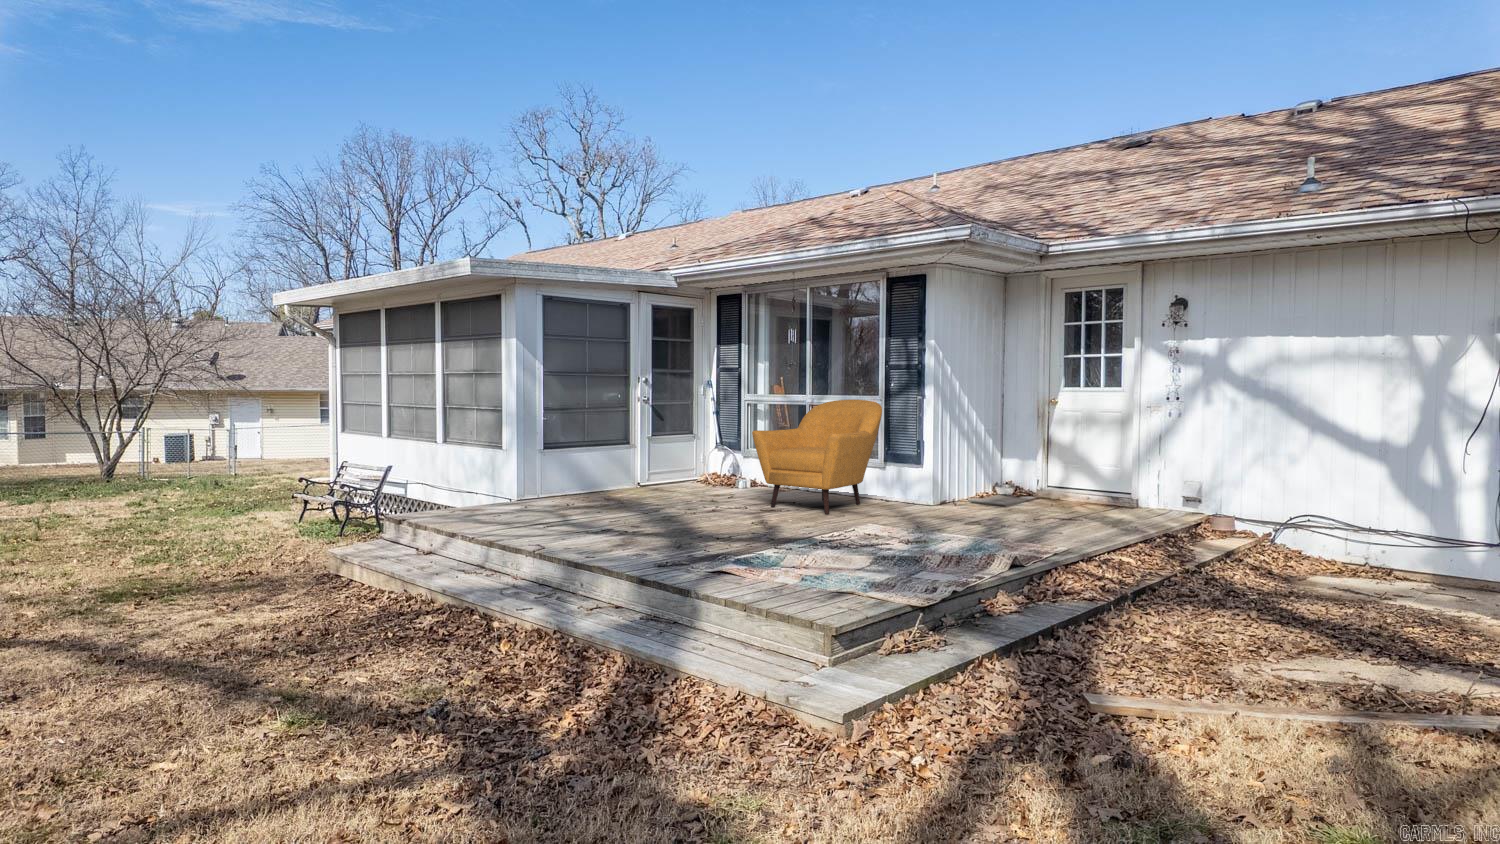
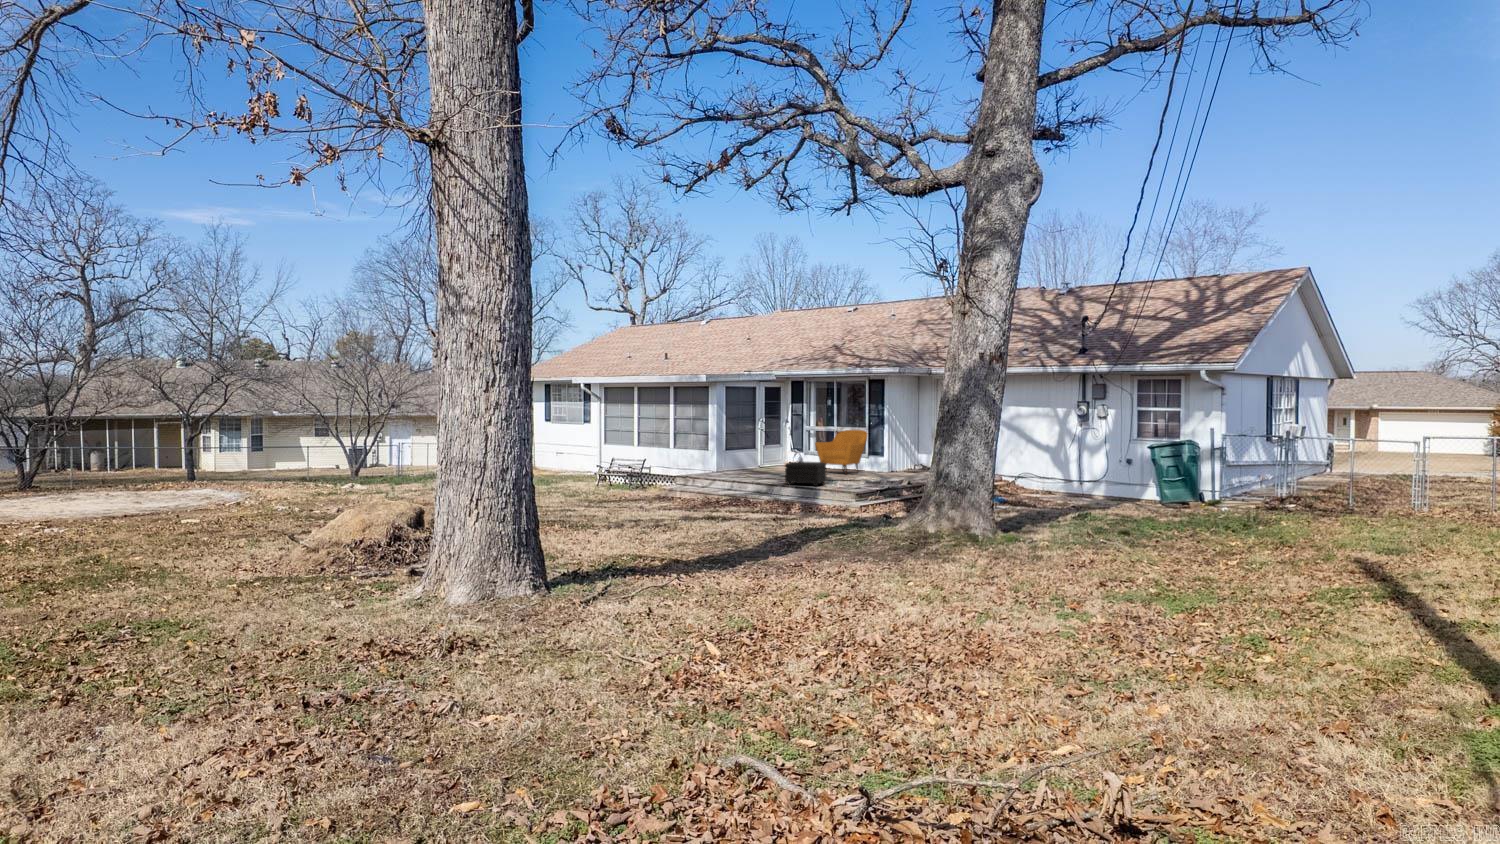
footstool: none [624,491,754,574] -> present [785,461,826,486]

